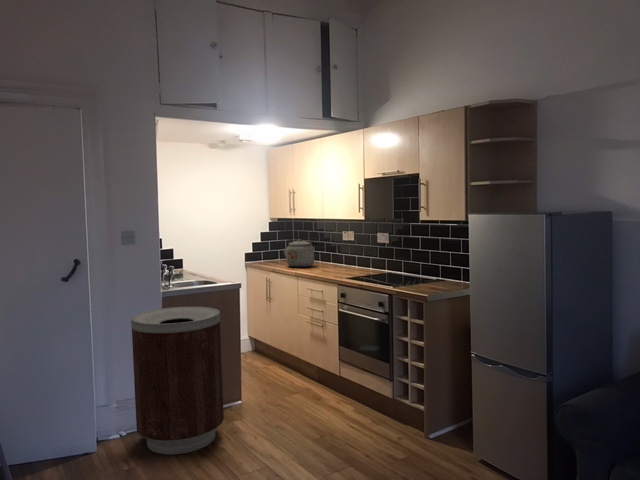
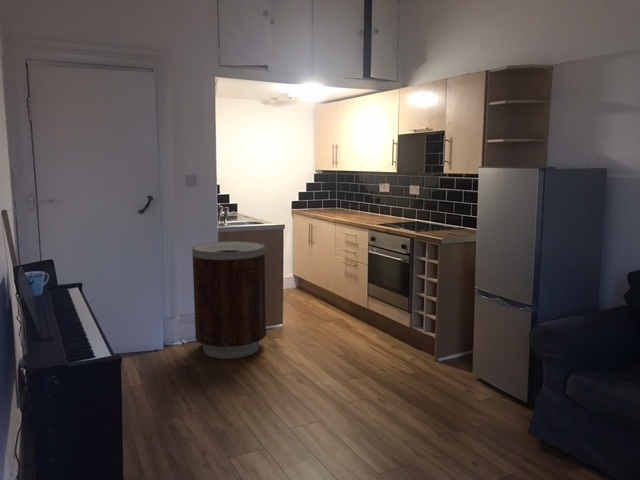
kettle: present [284,239,318,267] -> none [325,190,357,214]

